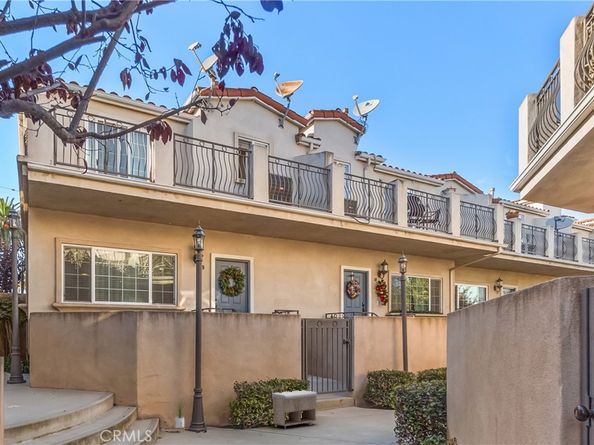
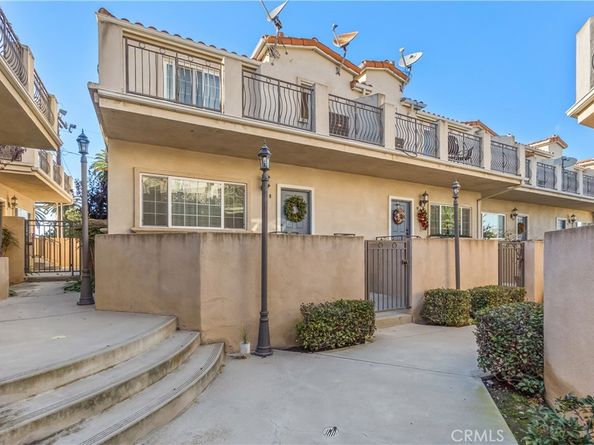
storage bench: present [272,390,317,429] -> none [338,312,387,355]

